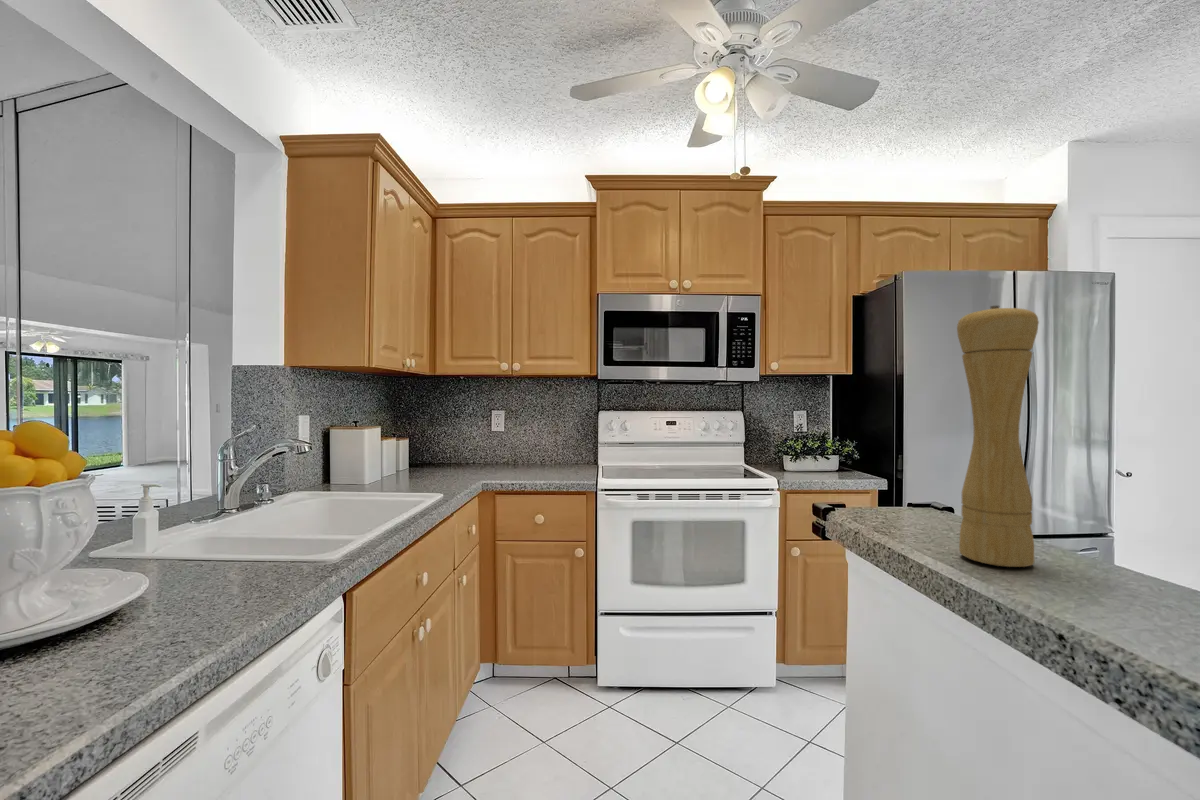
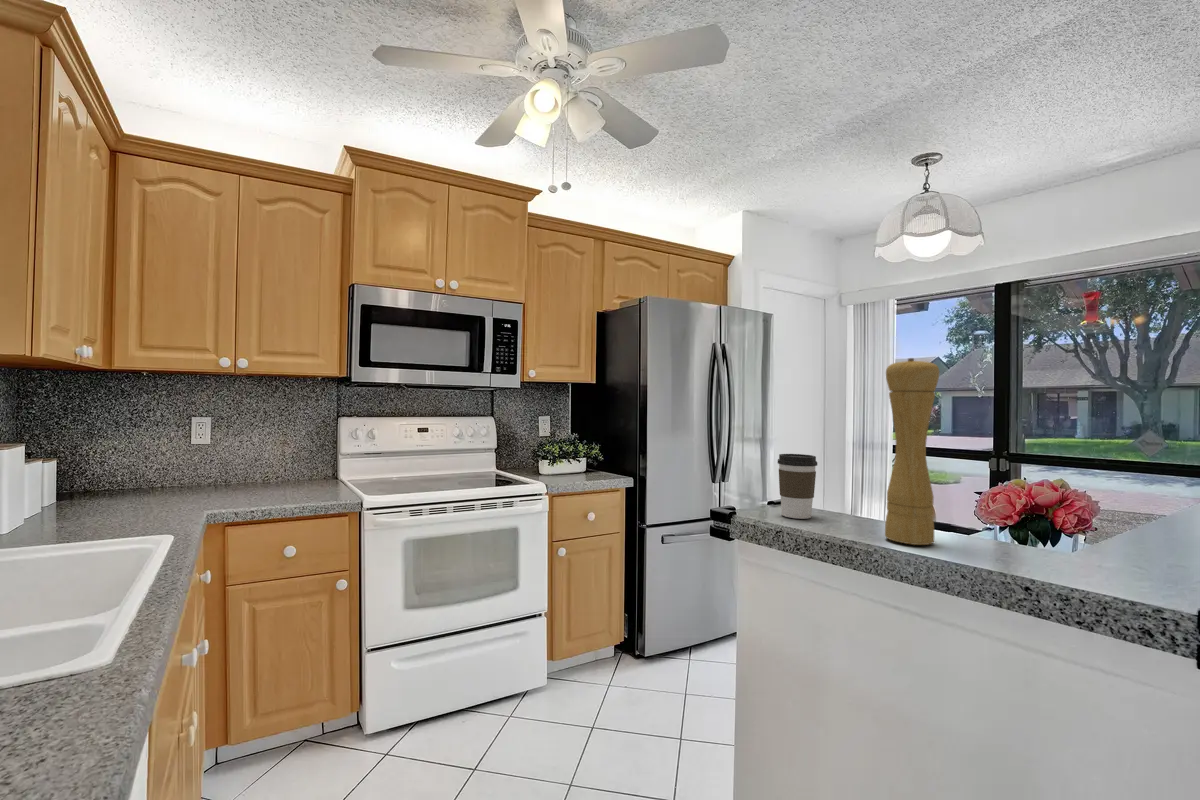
coffee cup: none [877,442,931,523] -> present [778,454,817,519]

